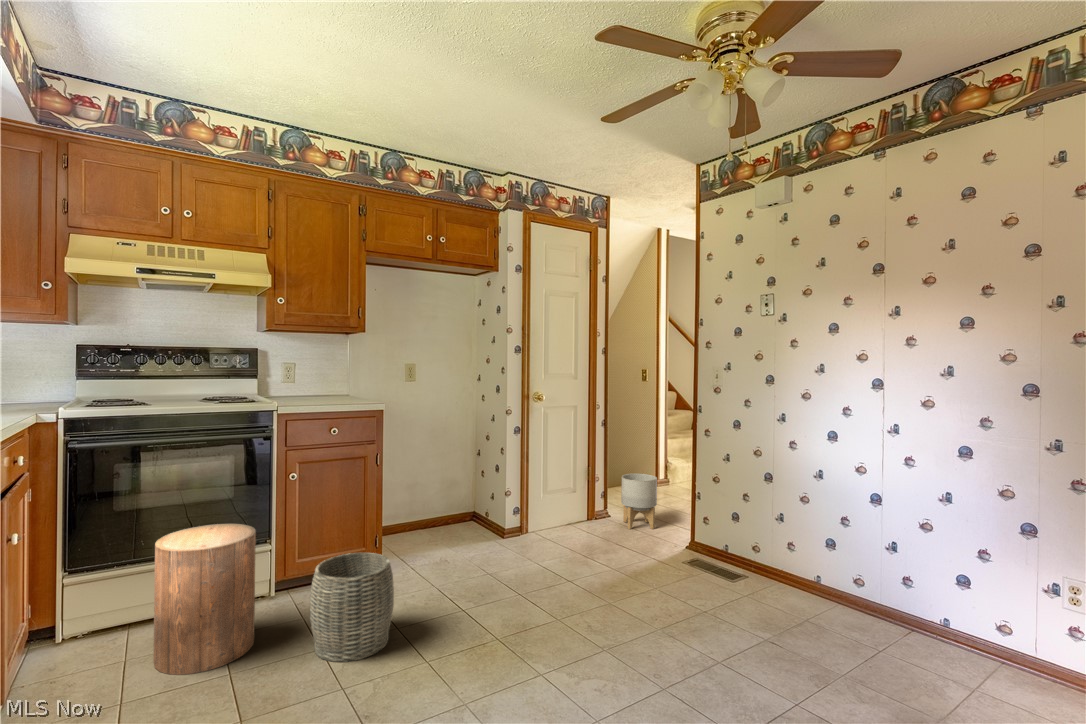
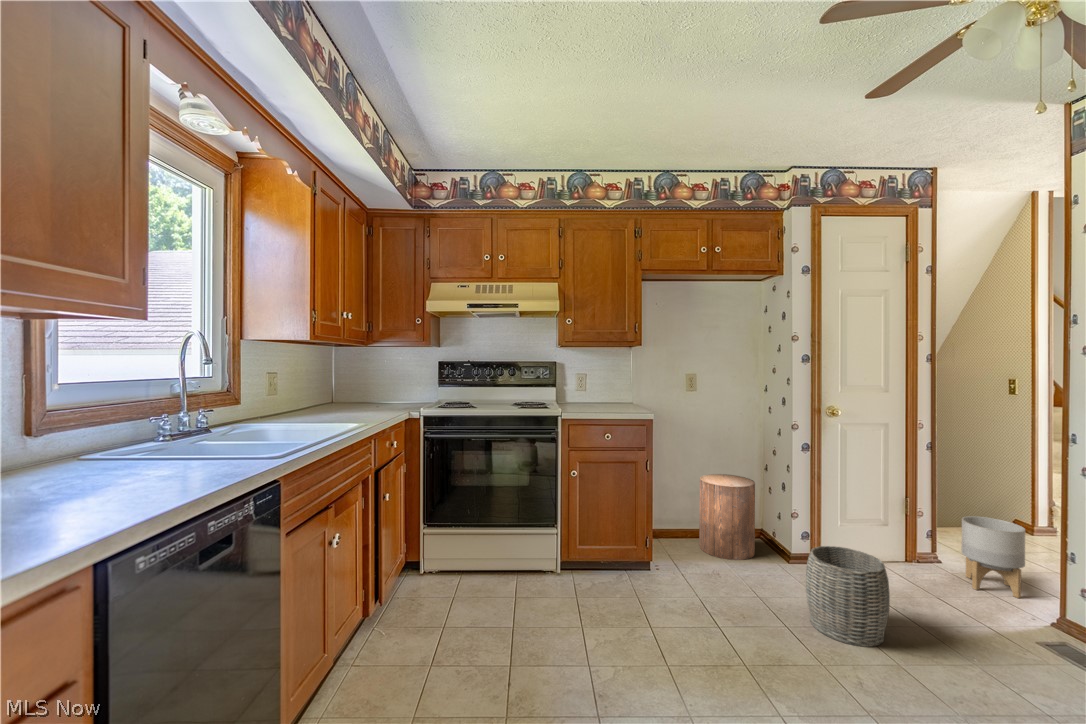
stool: present [153,524,256,675] -> present [699,474,755,560]
woven basket: present [310,553,394,662] -> present [806,546,890,647]

